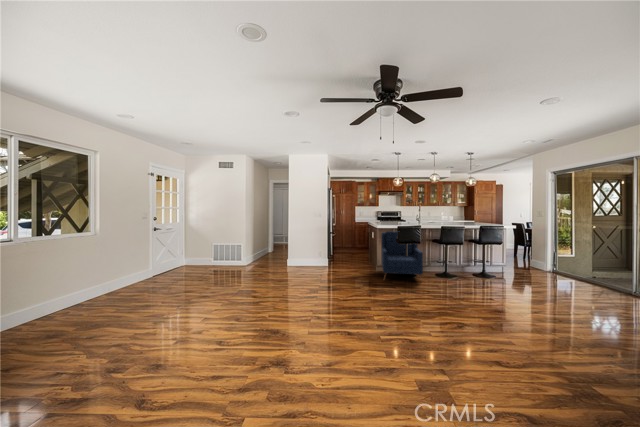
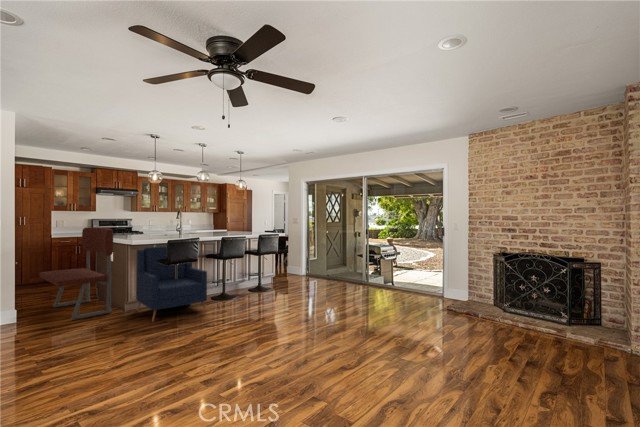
bench: none [341,217,371,269] -> present [39,228,113,320]

